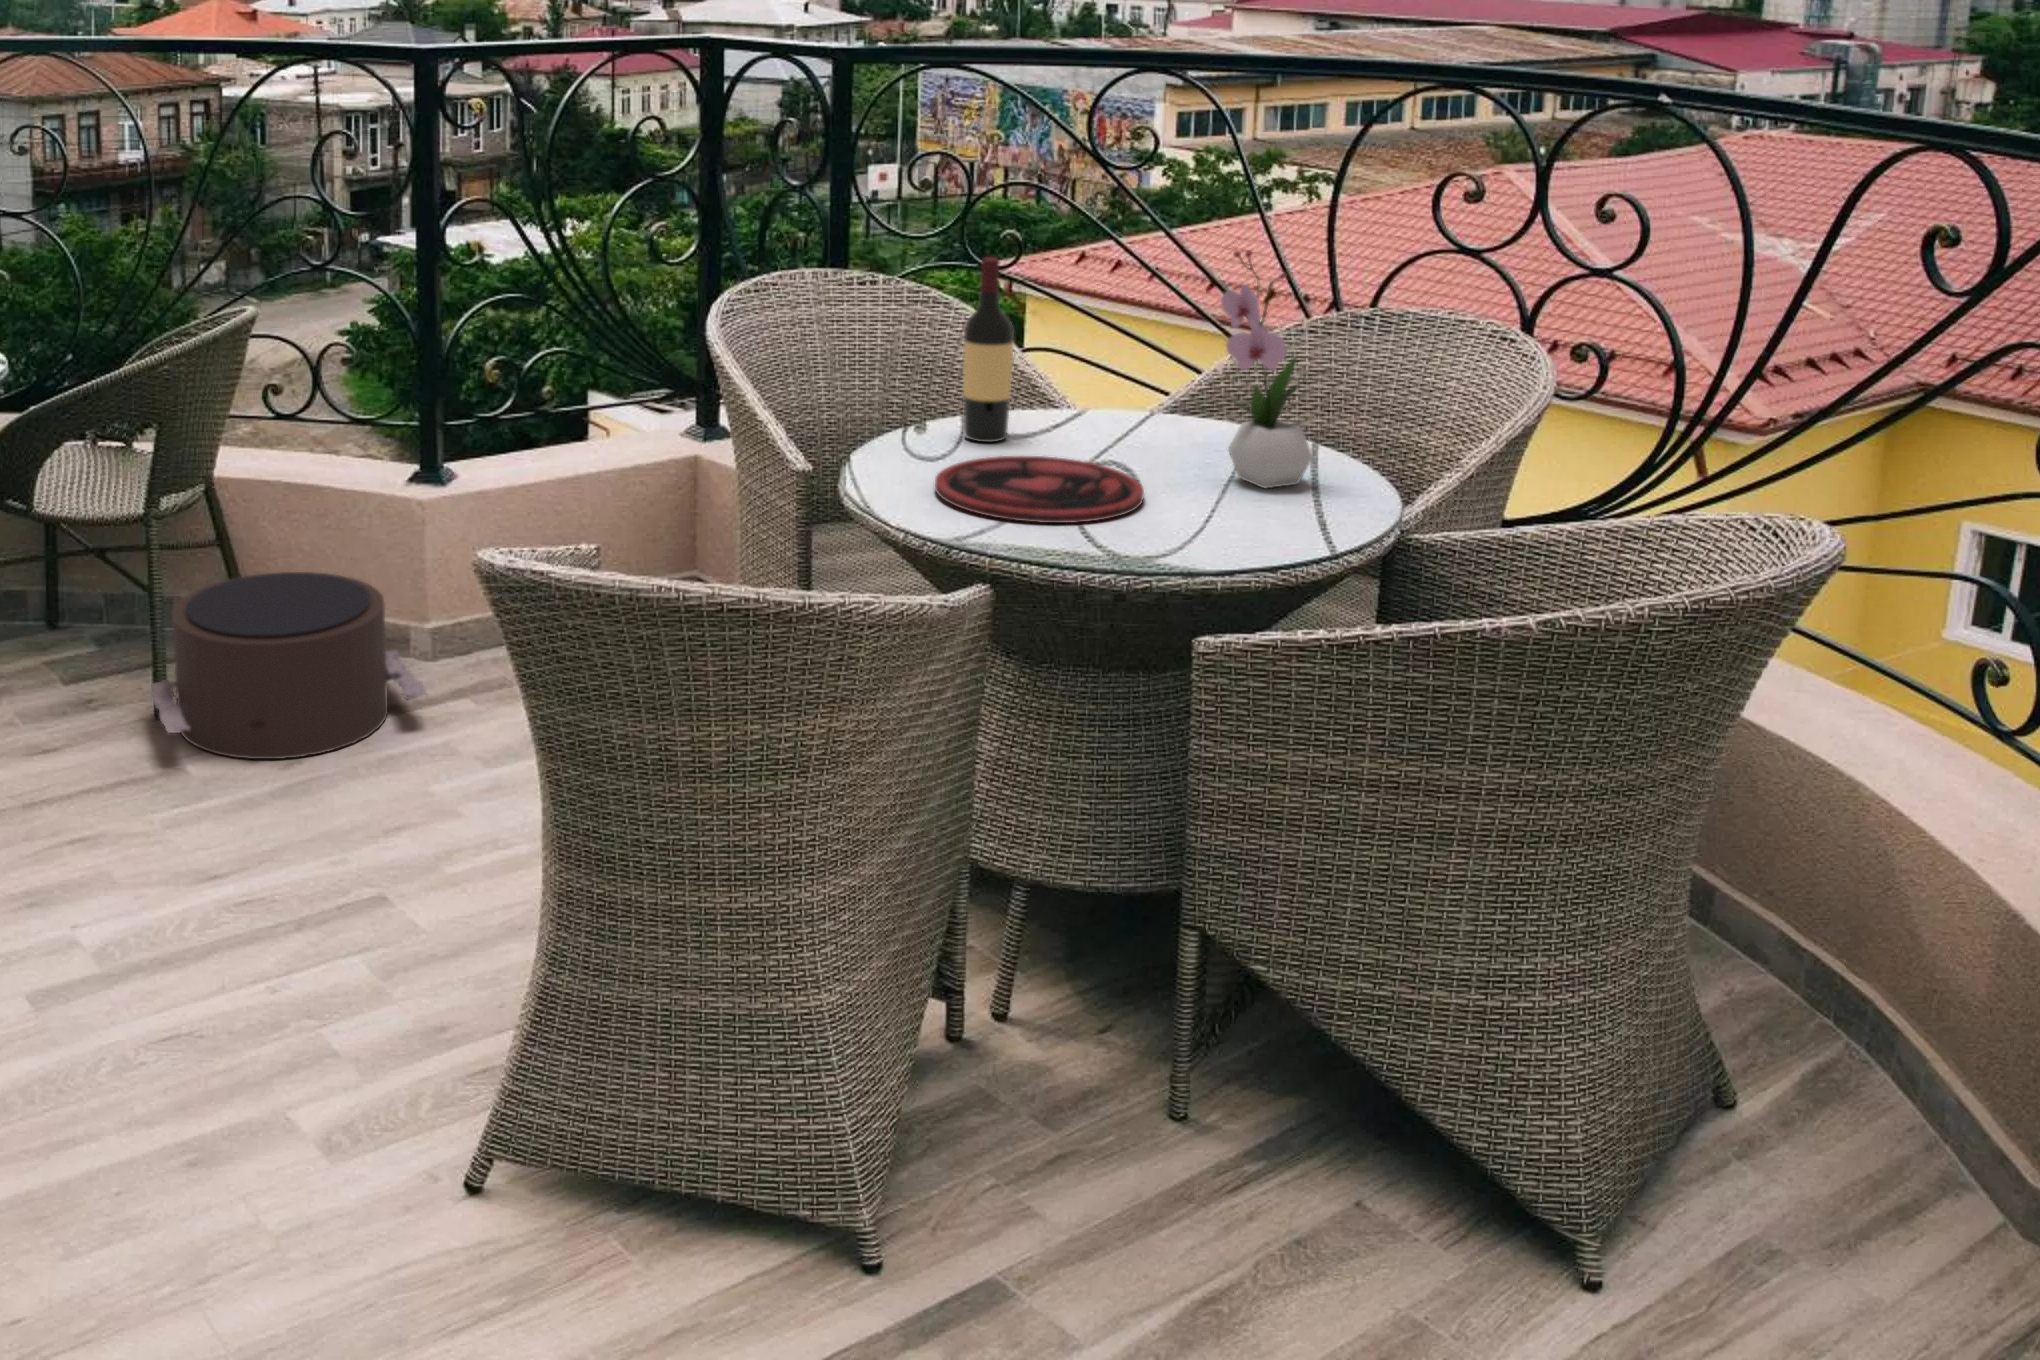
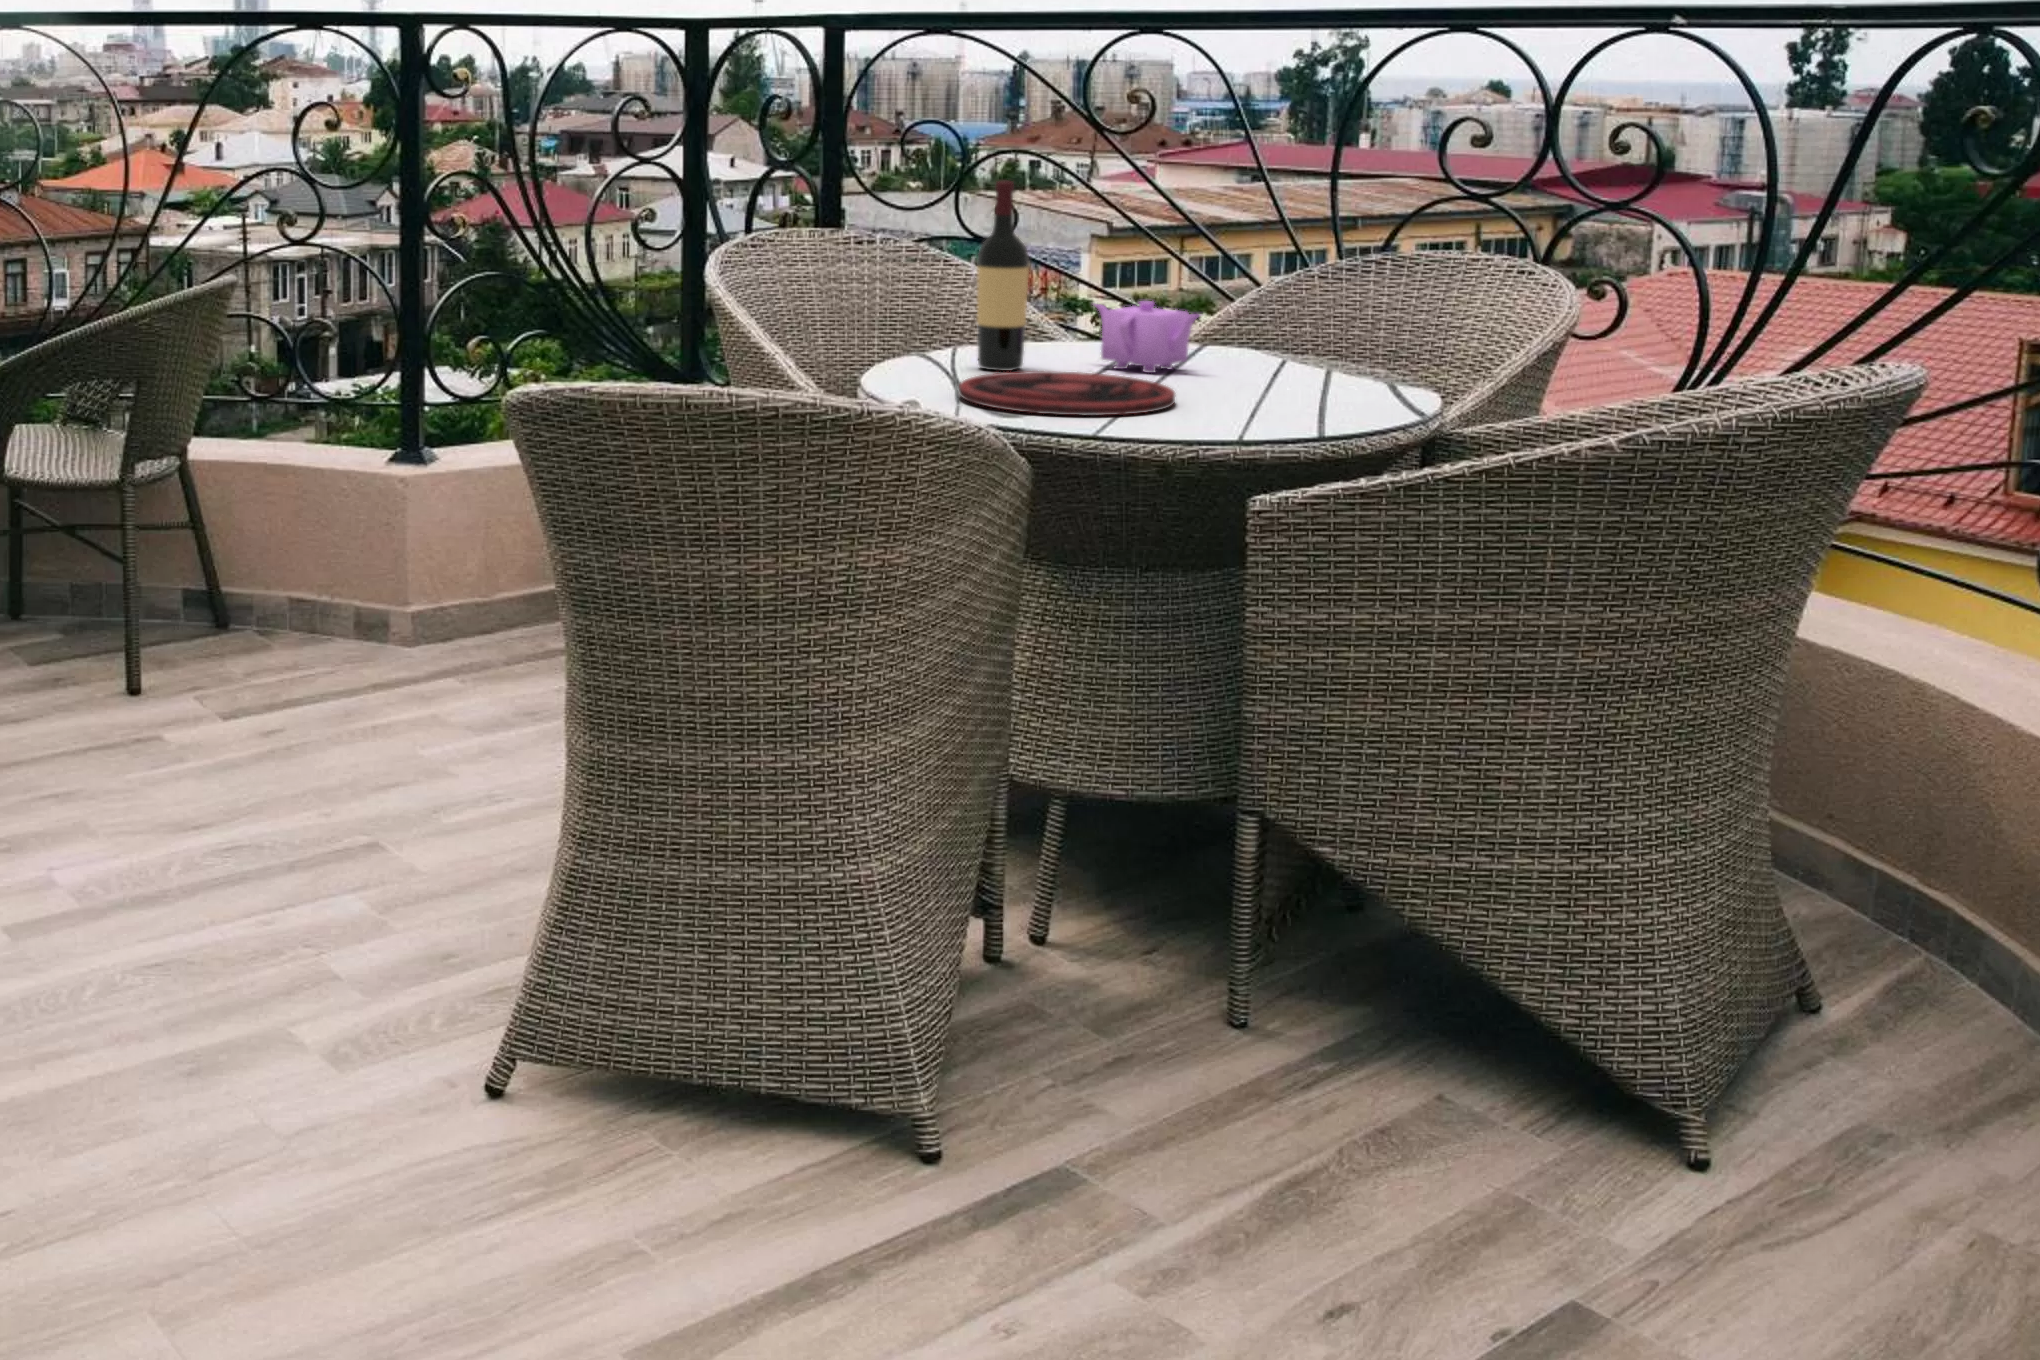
flower arrangement: present [1221,250,1313,488] -> none [1246,151,1363,396]
teapot: none [1077,371,1183,446] -> present [1094,301,1200,373]
pouf: present [151,572,427,759] -> none [123,549,413,727]

